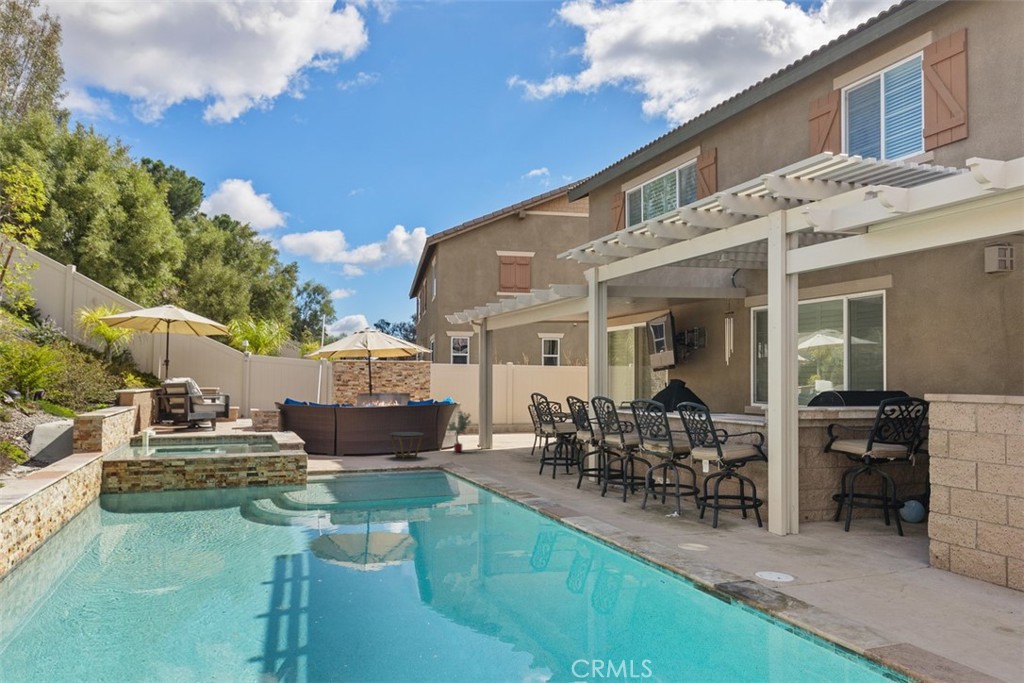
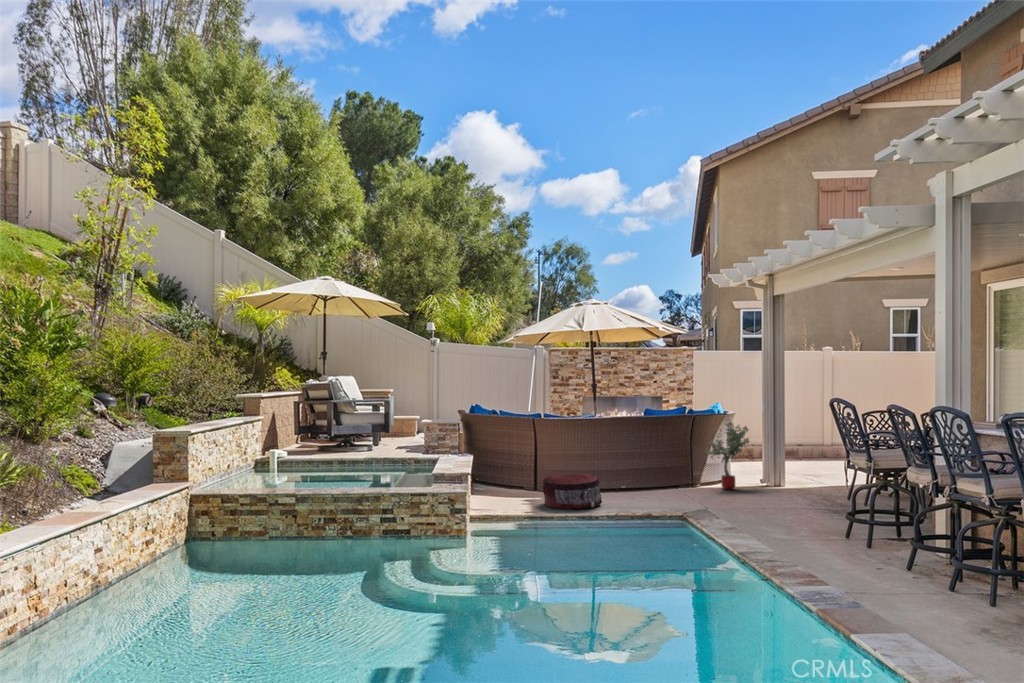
side table: present [389,432,424,459] -> none [612,455,668,499]
pouf: none [346,443,385,465] -> present [542,473,602,509]

